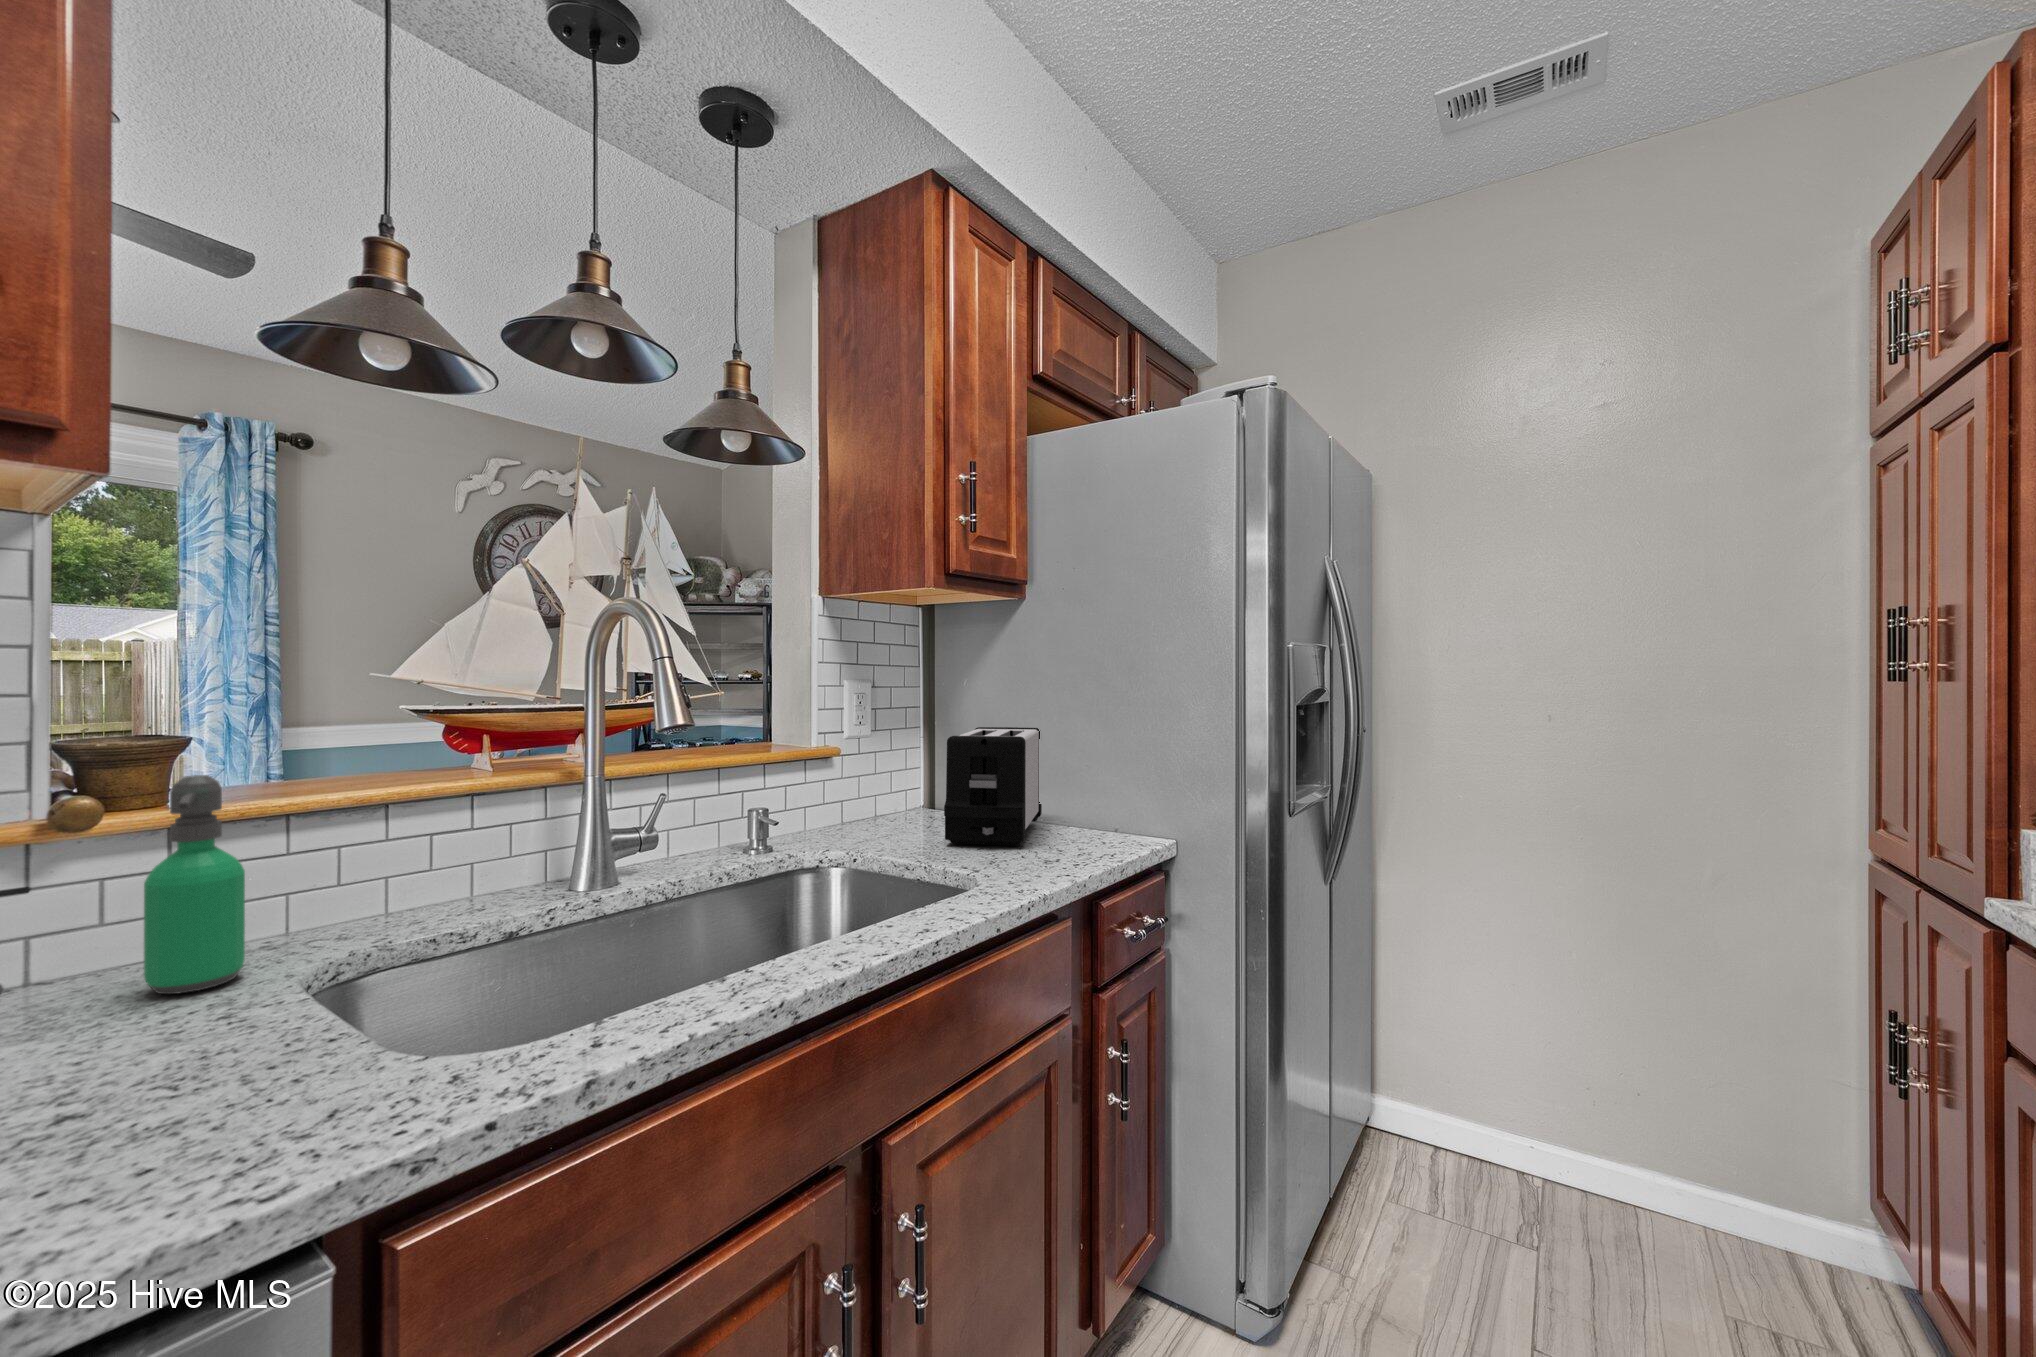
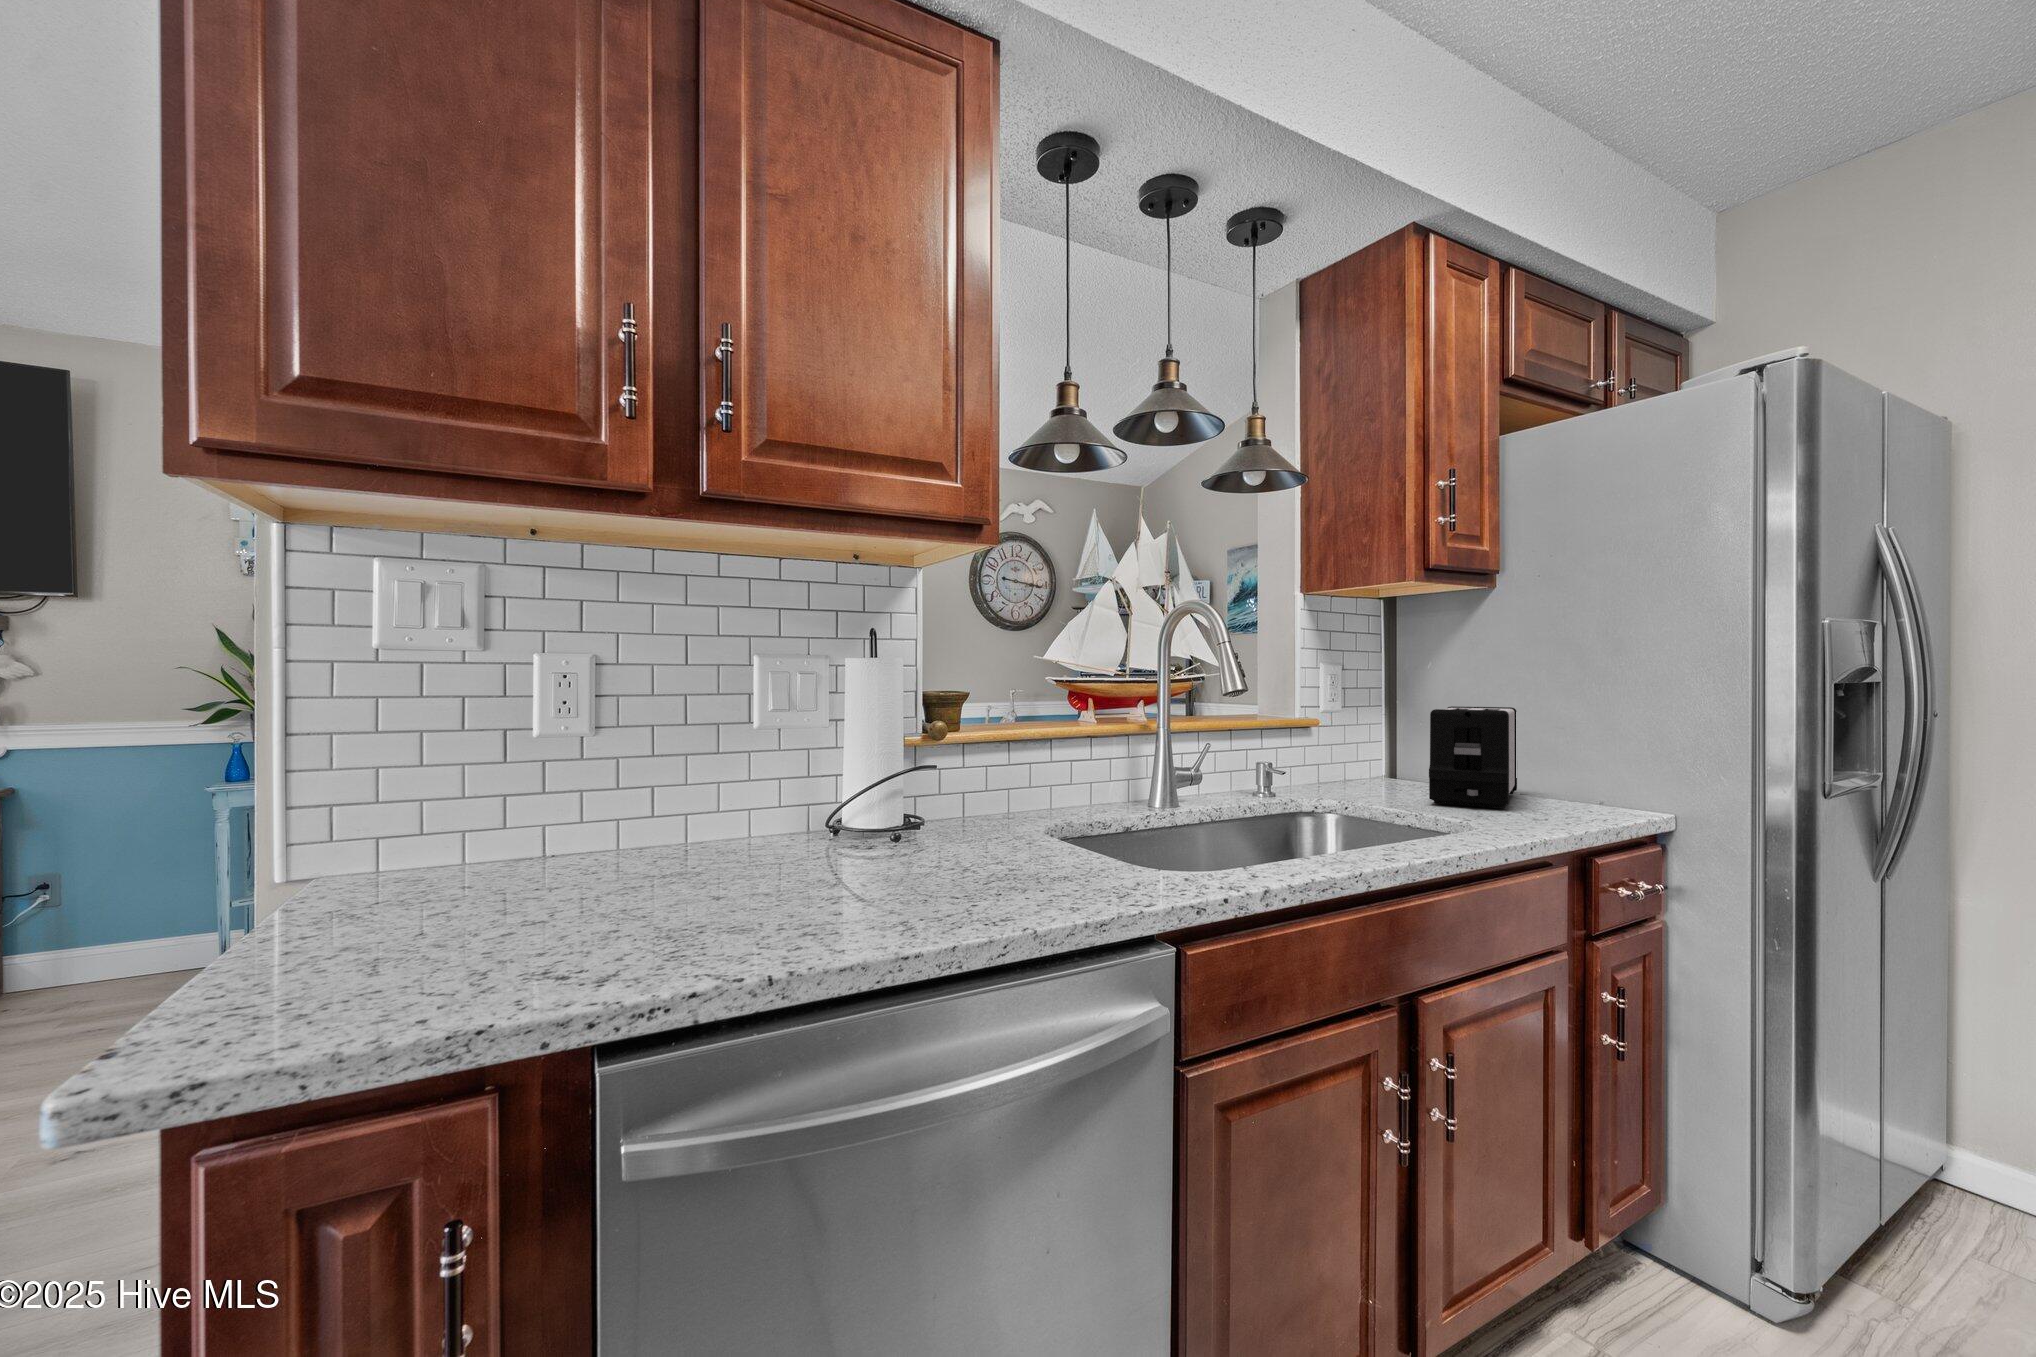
soap dispenser: present [144,775,245,994] -> none [965,709,1007,833]

